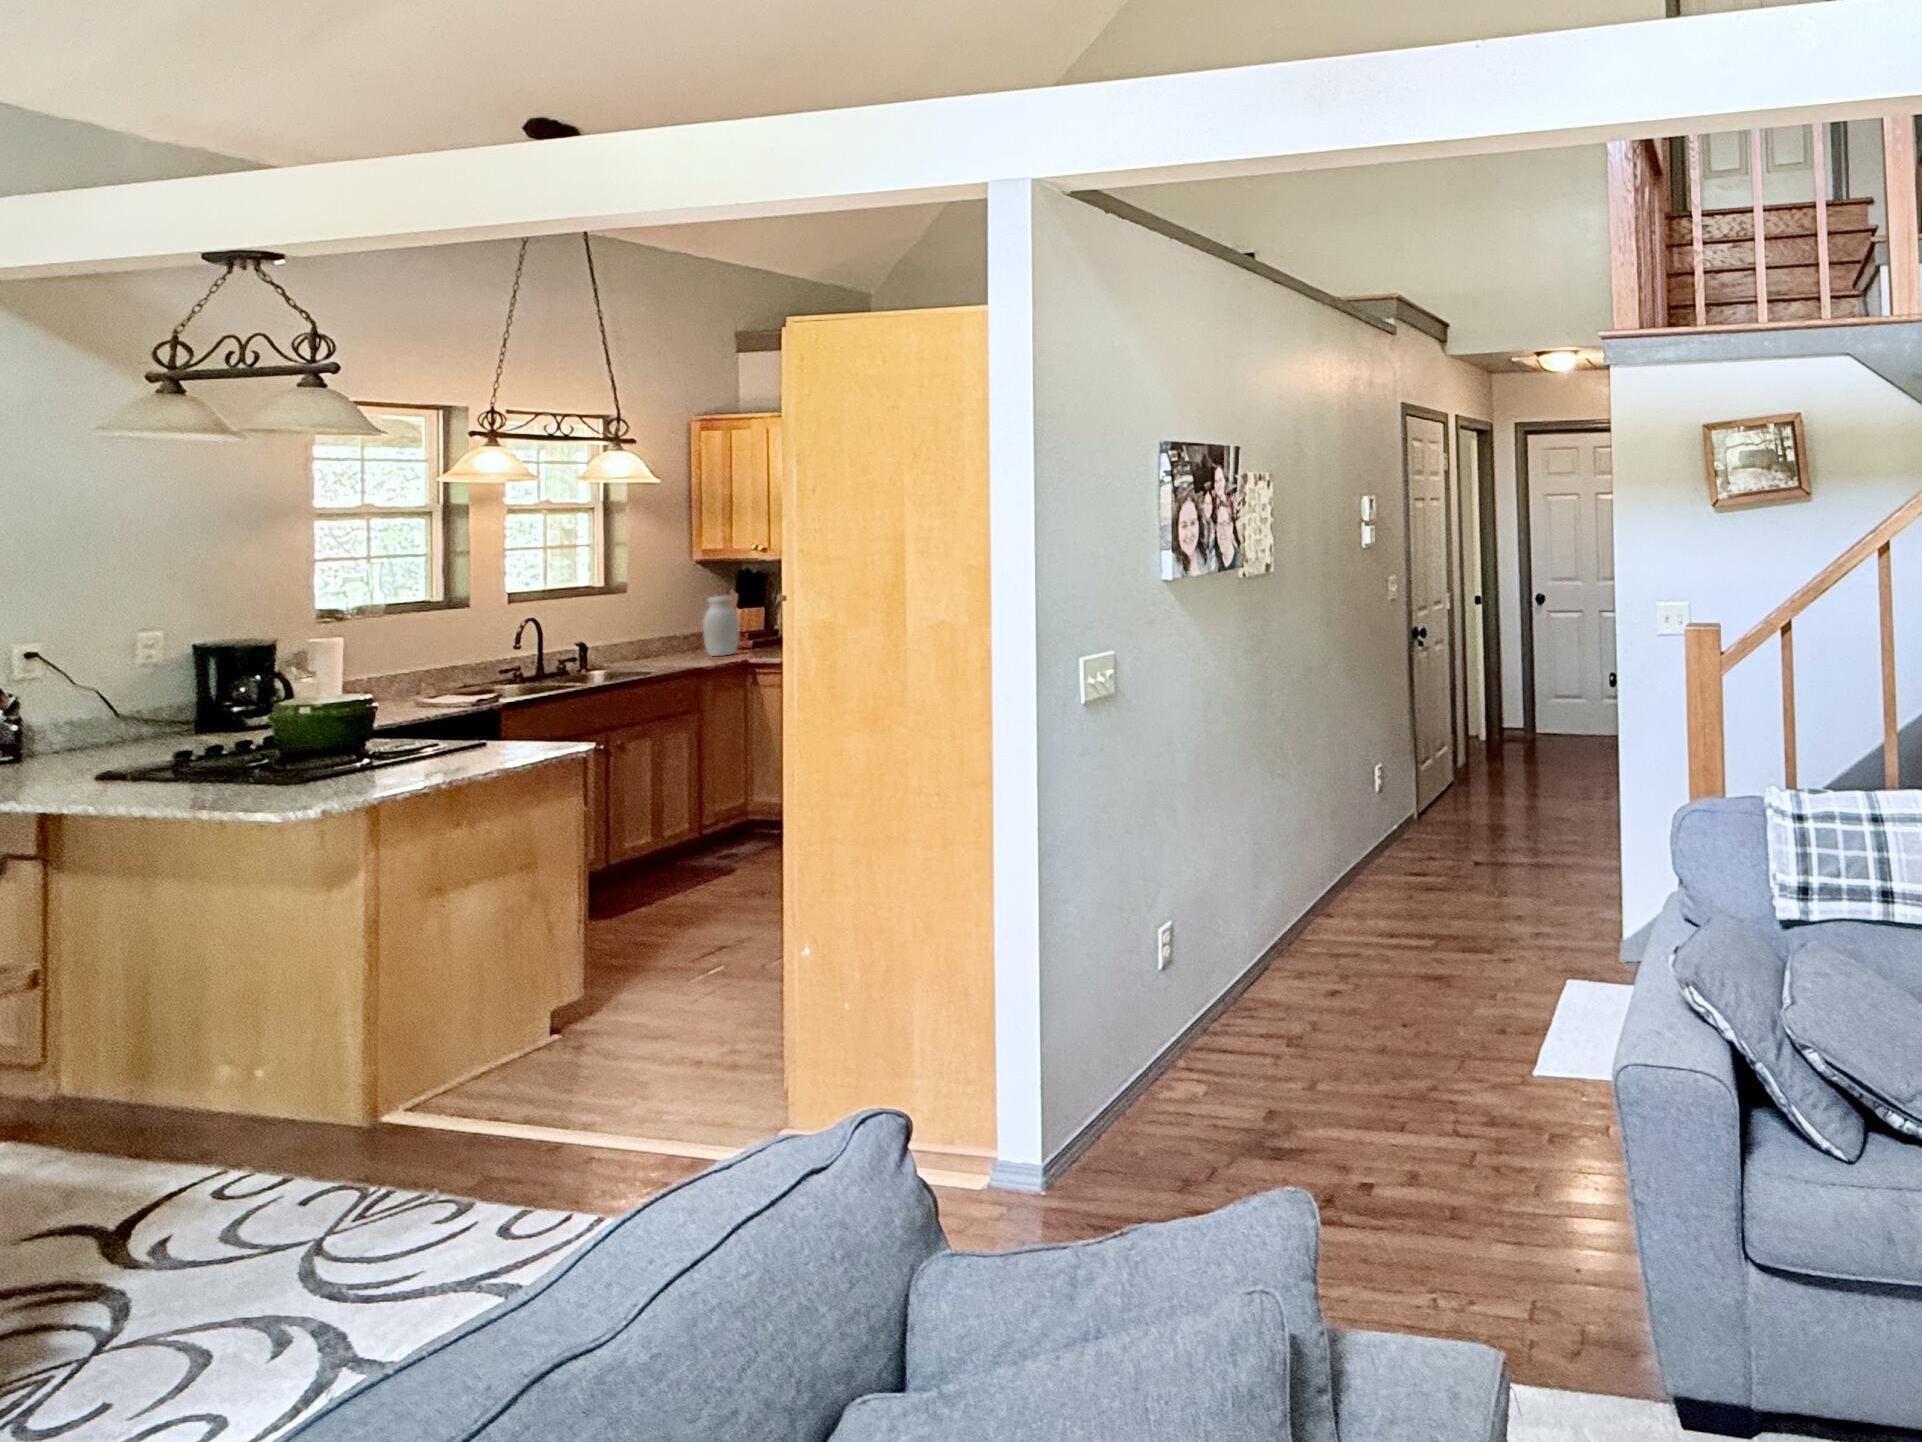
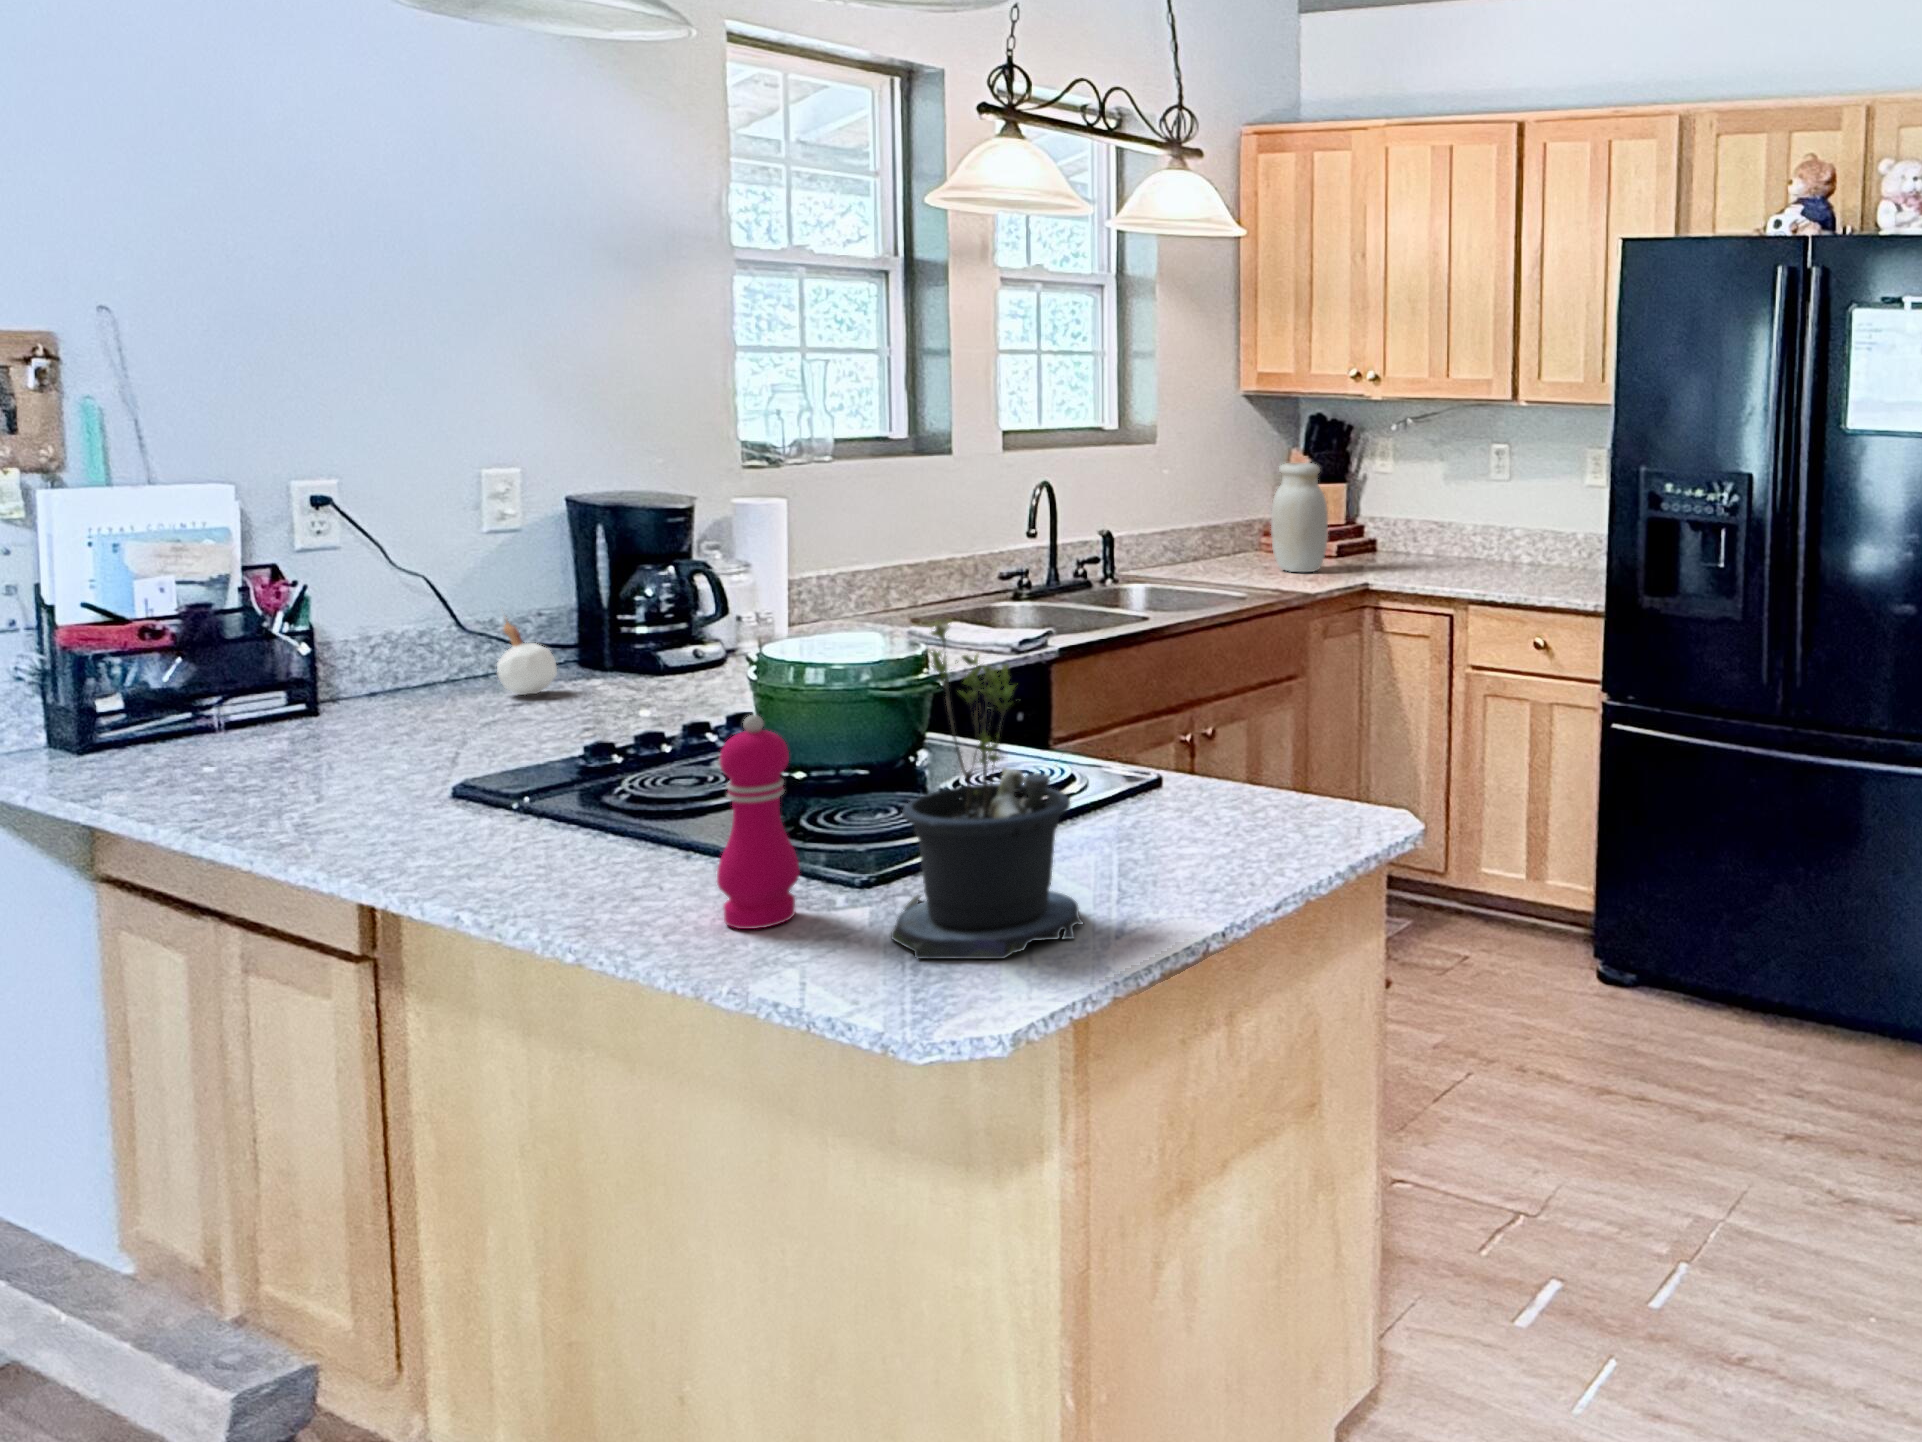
potted plant: none [296,655,390,775] -> present [891,618,1083,959]
pepper mill: none [220,699,260,778] -> present [717,715,800,929]
candle: none [137,700,176,743] -> present [497,609,557,695]

